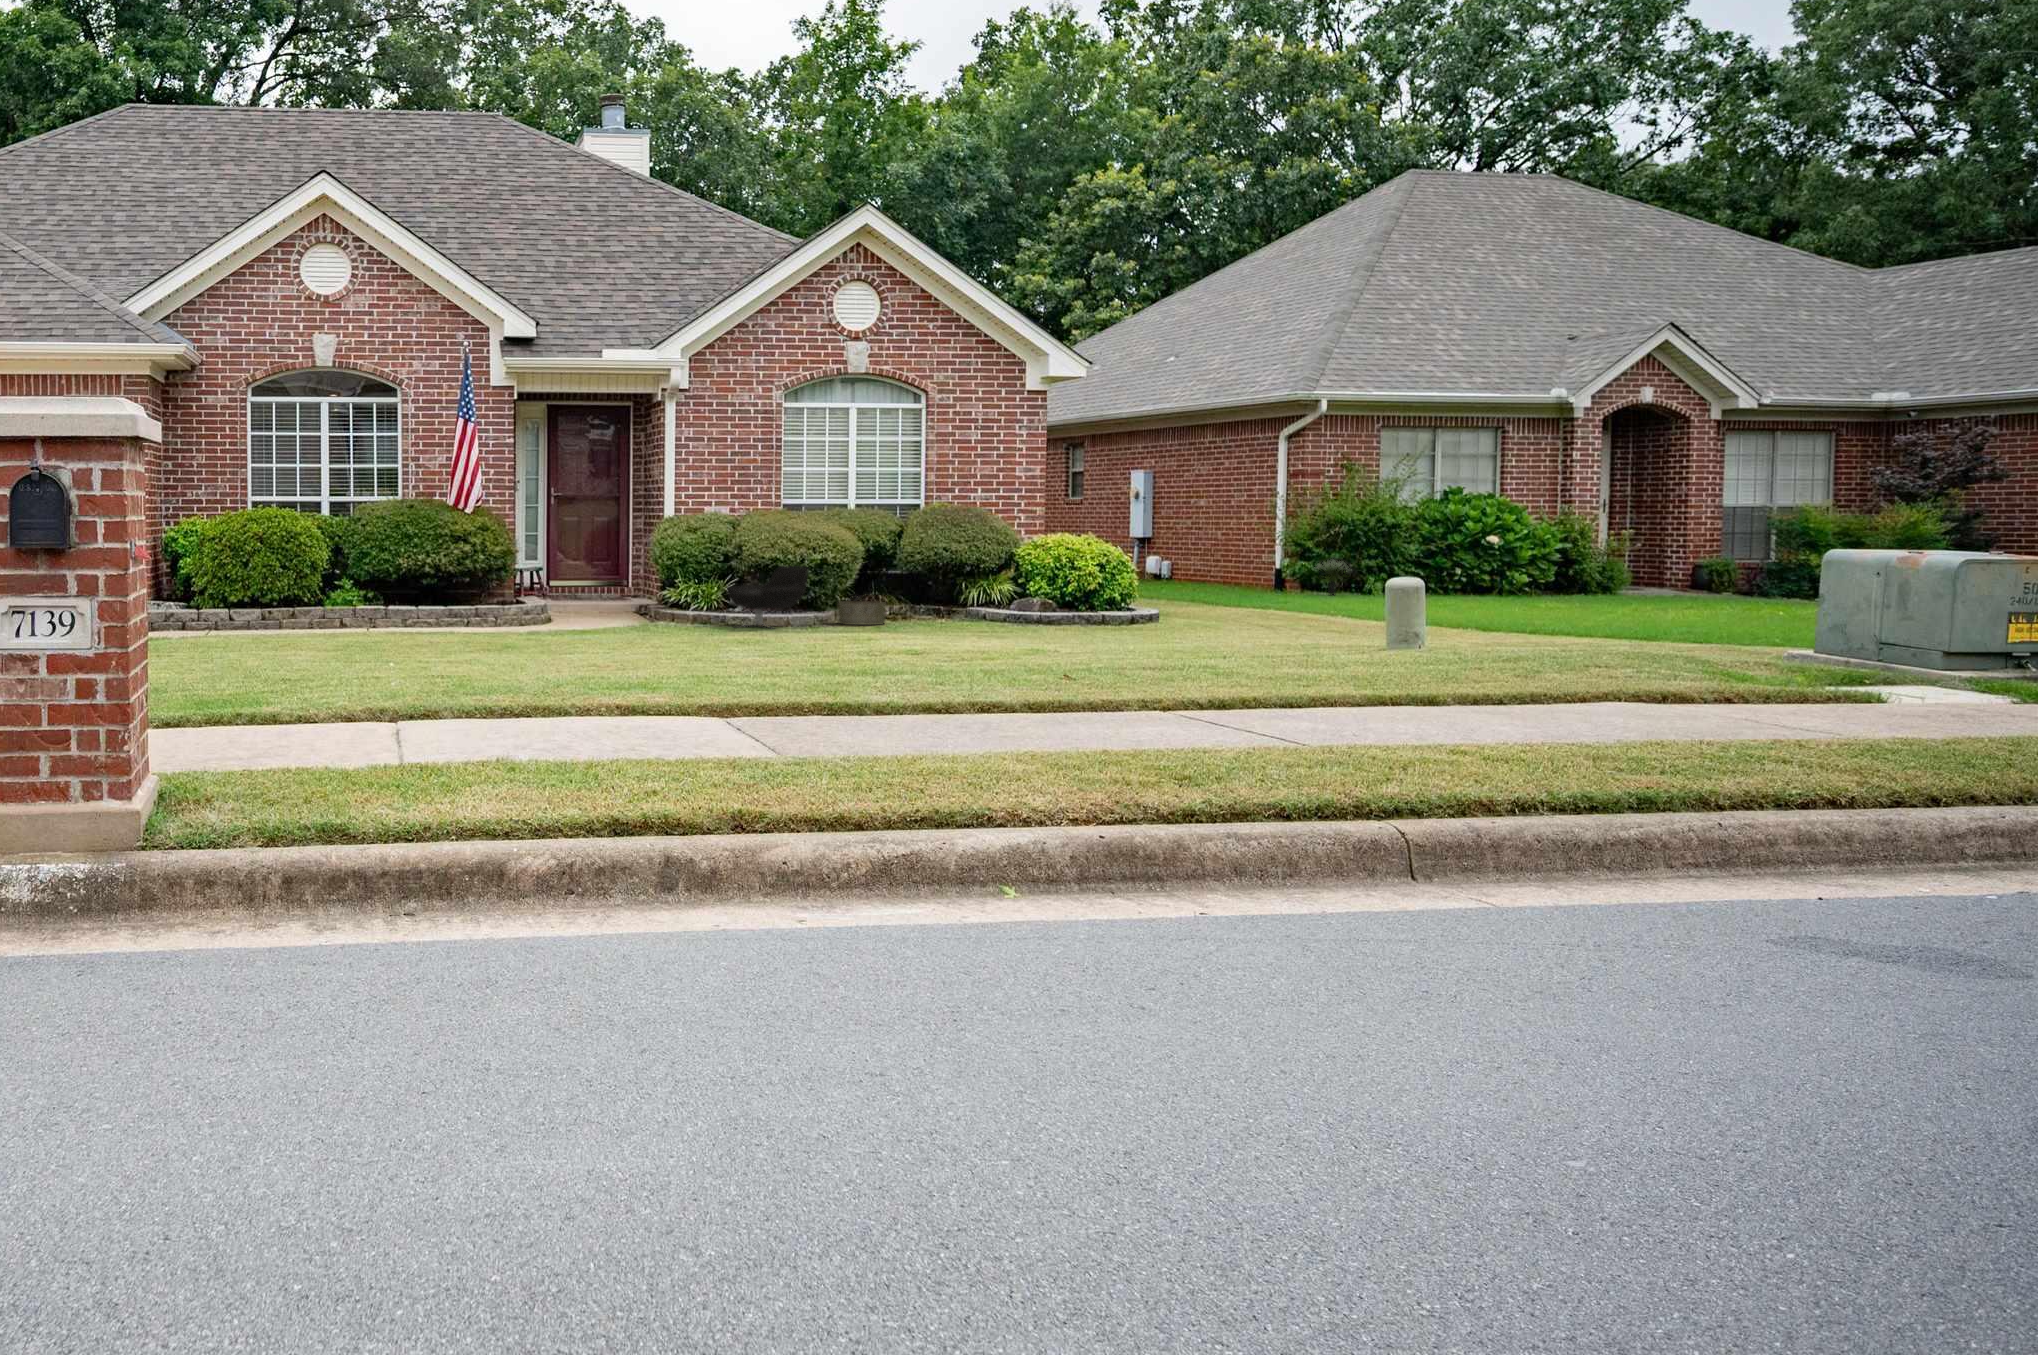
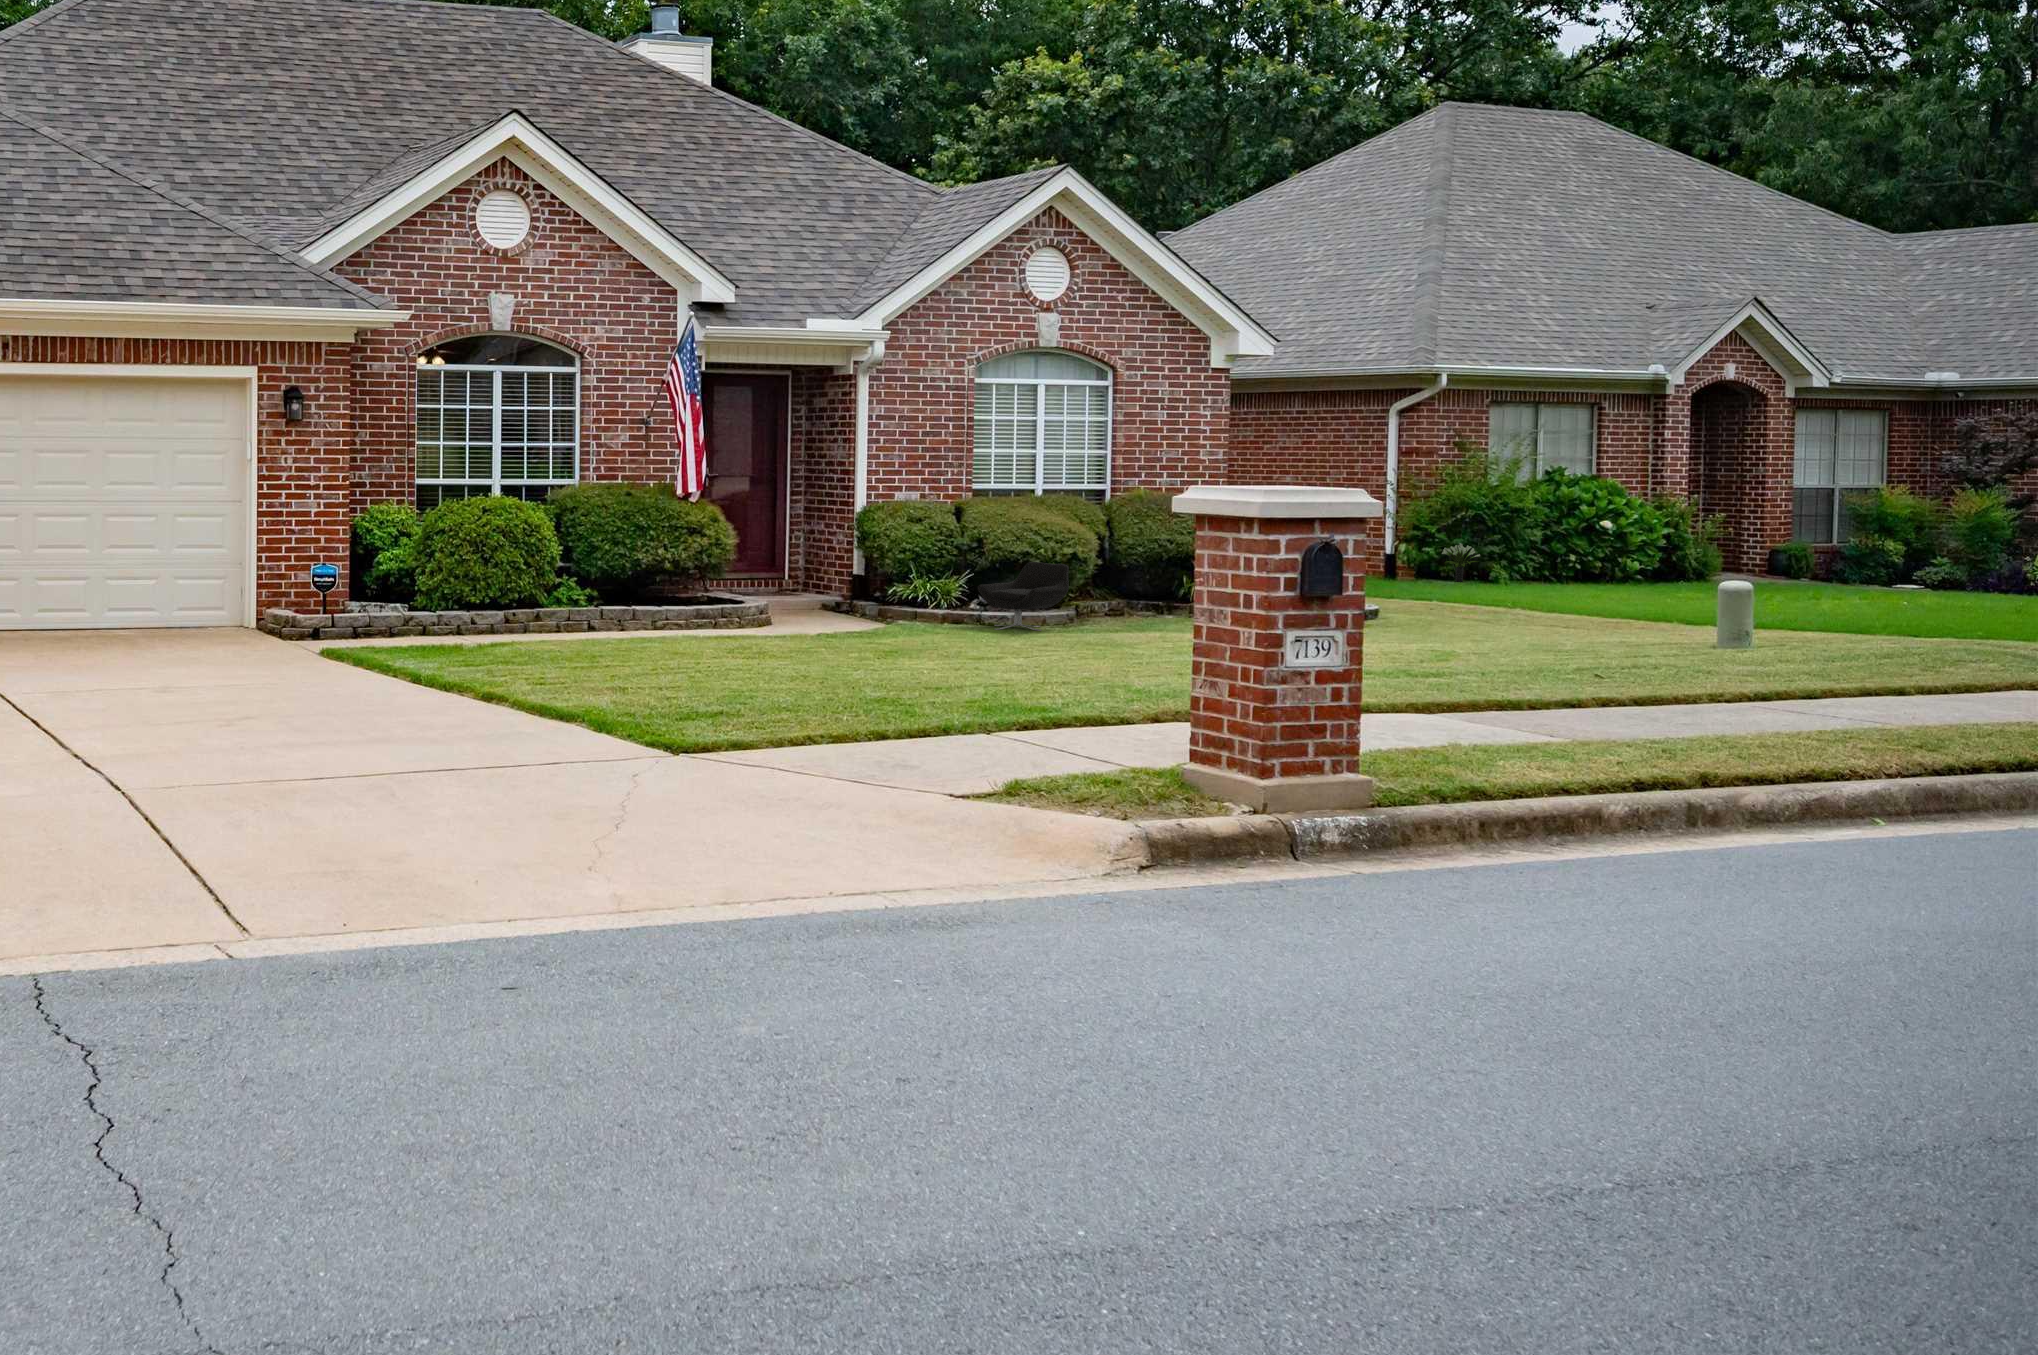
basket: present [837,600,886,625] -> none [1081,592,1133,626]

